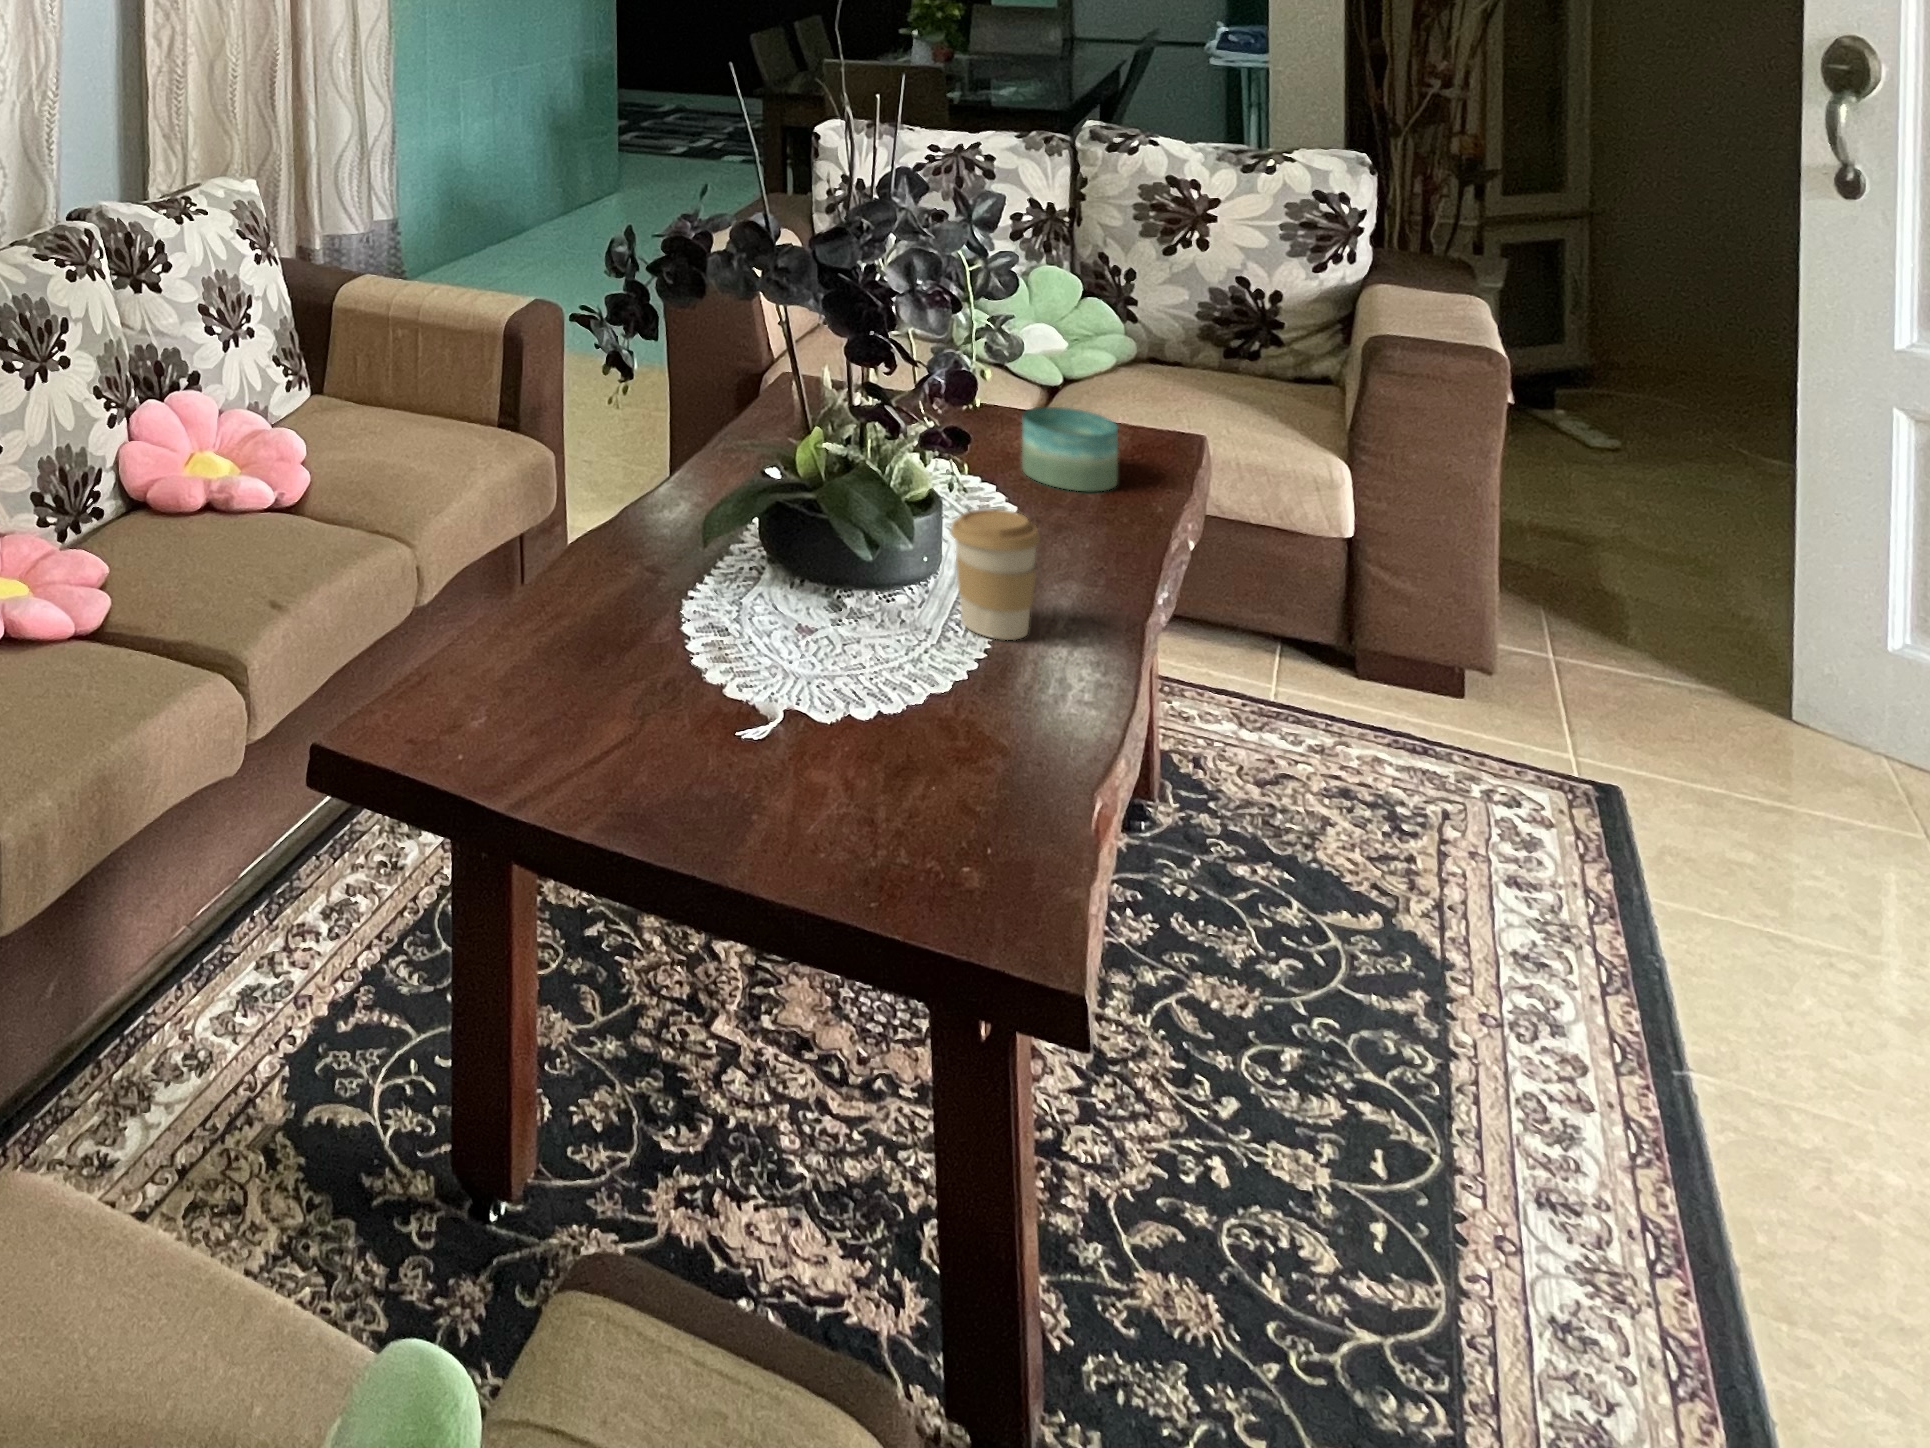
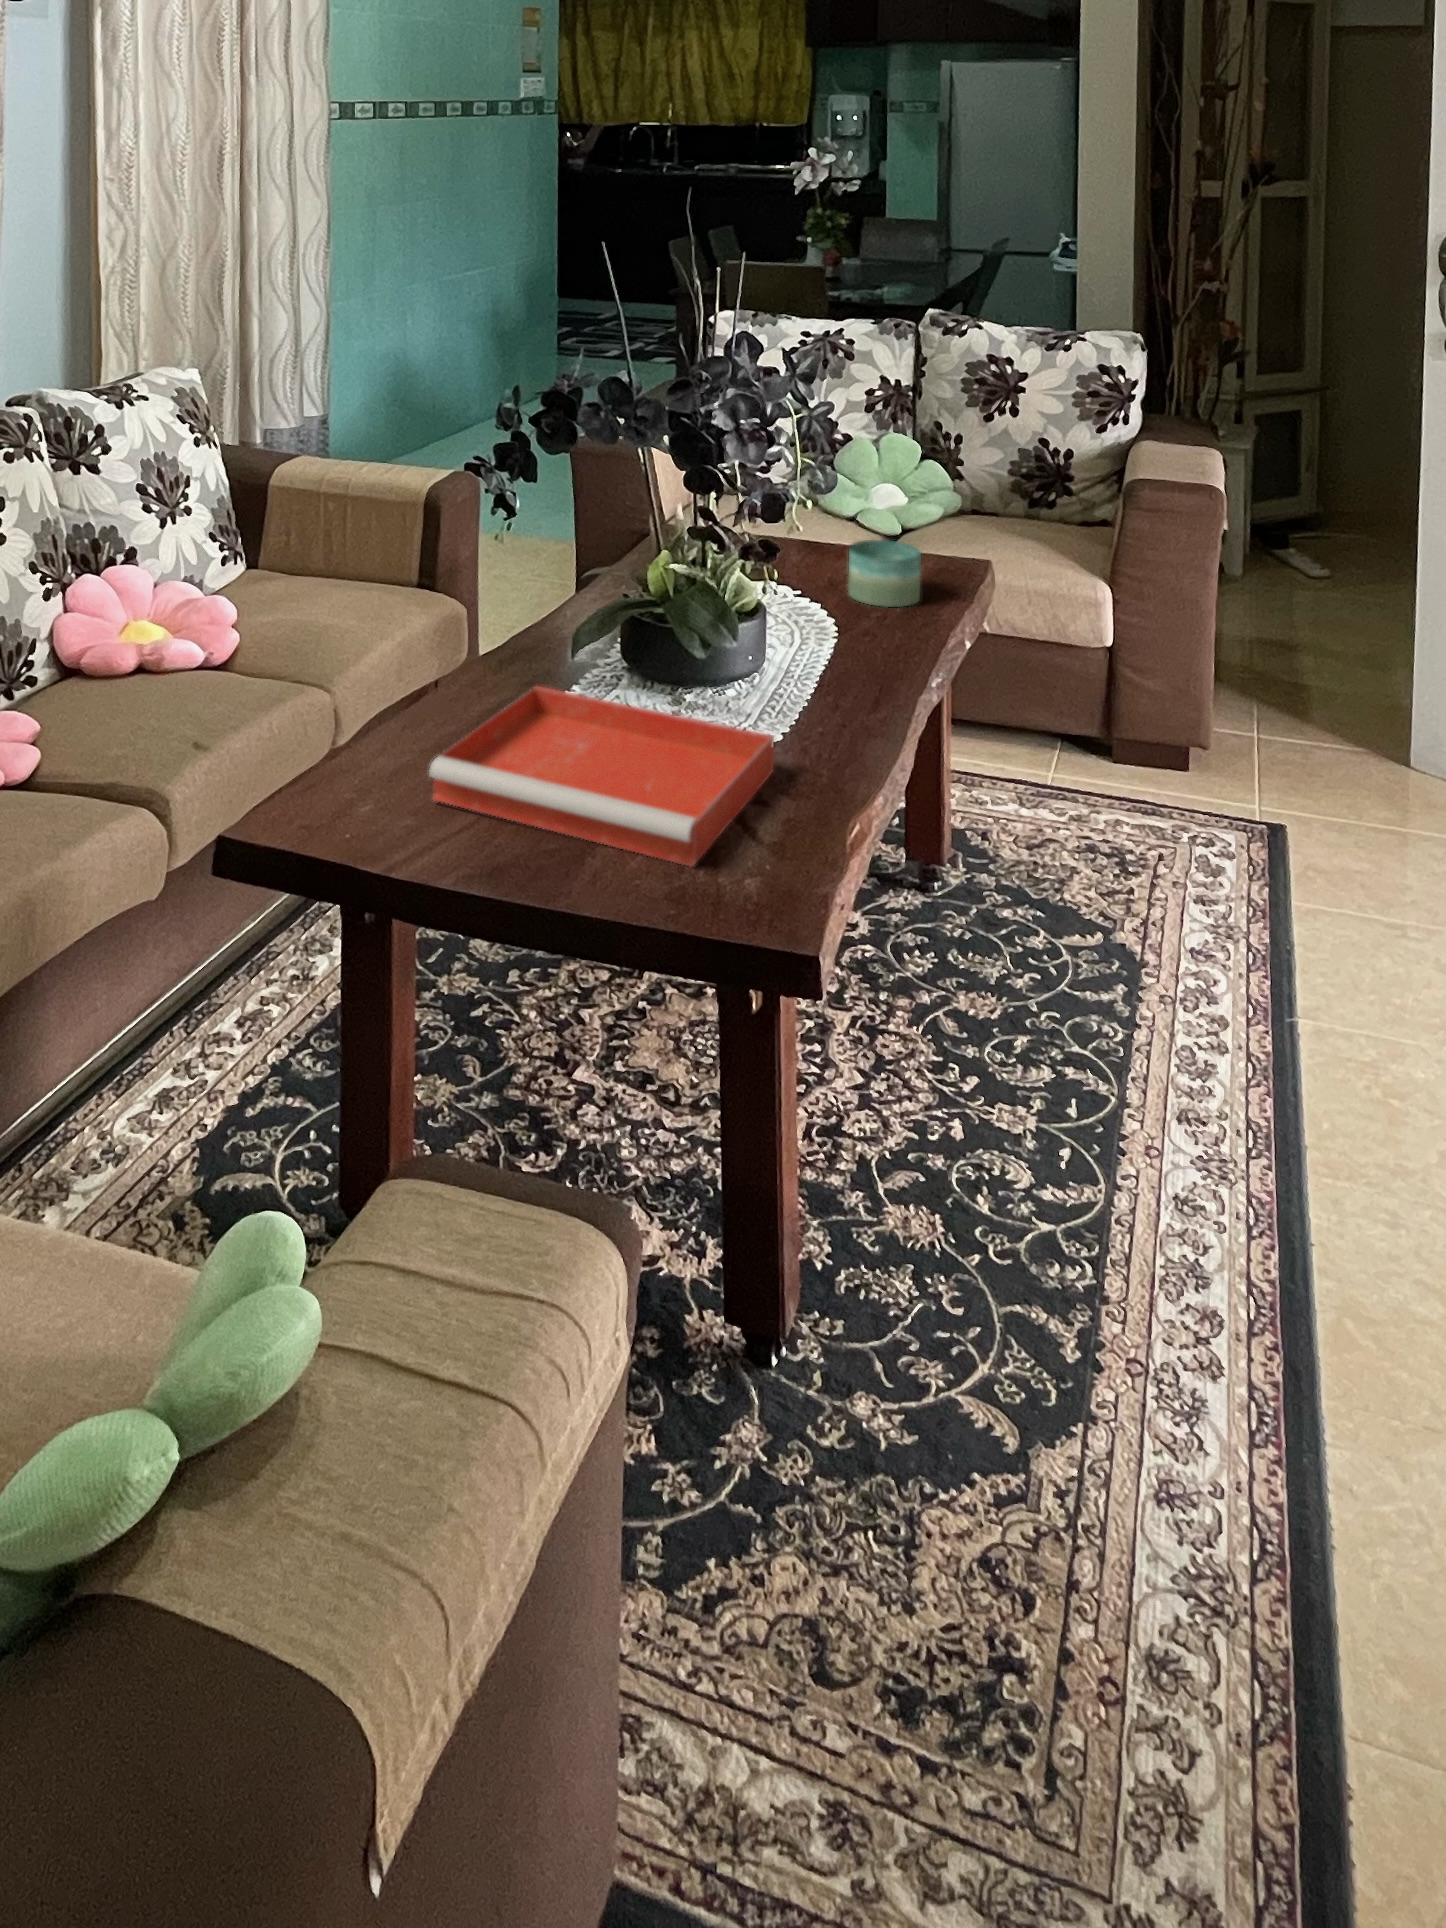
coffee cup: present [951,509,1040,640] -> none [774,616,842,722]
tray: none [545,572,965,828] -> present [429,686,774,866]

